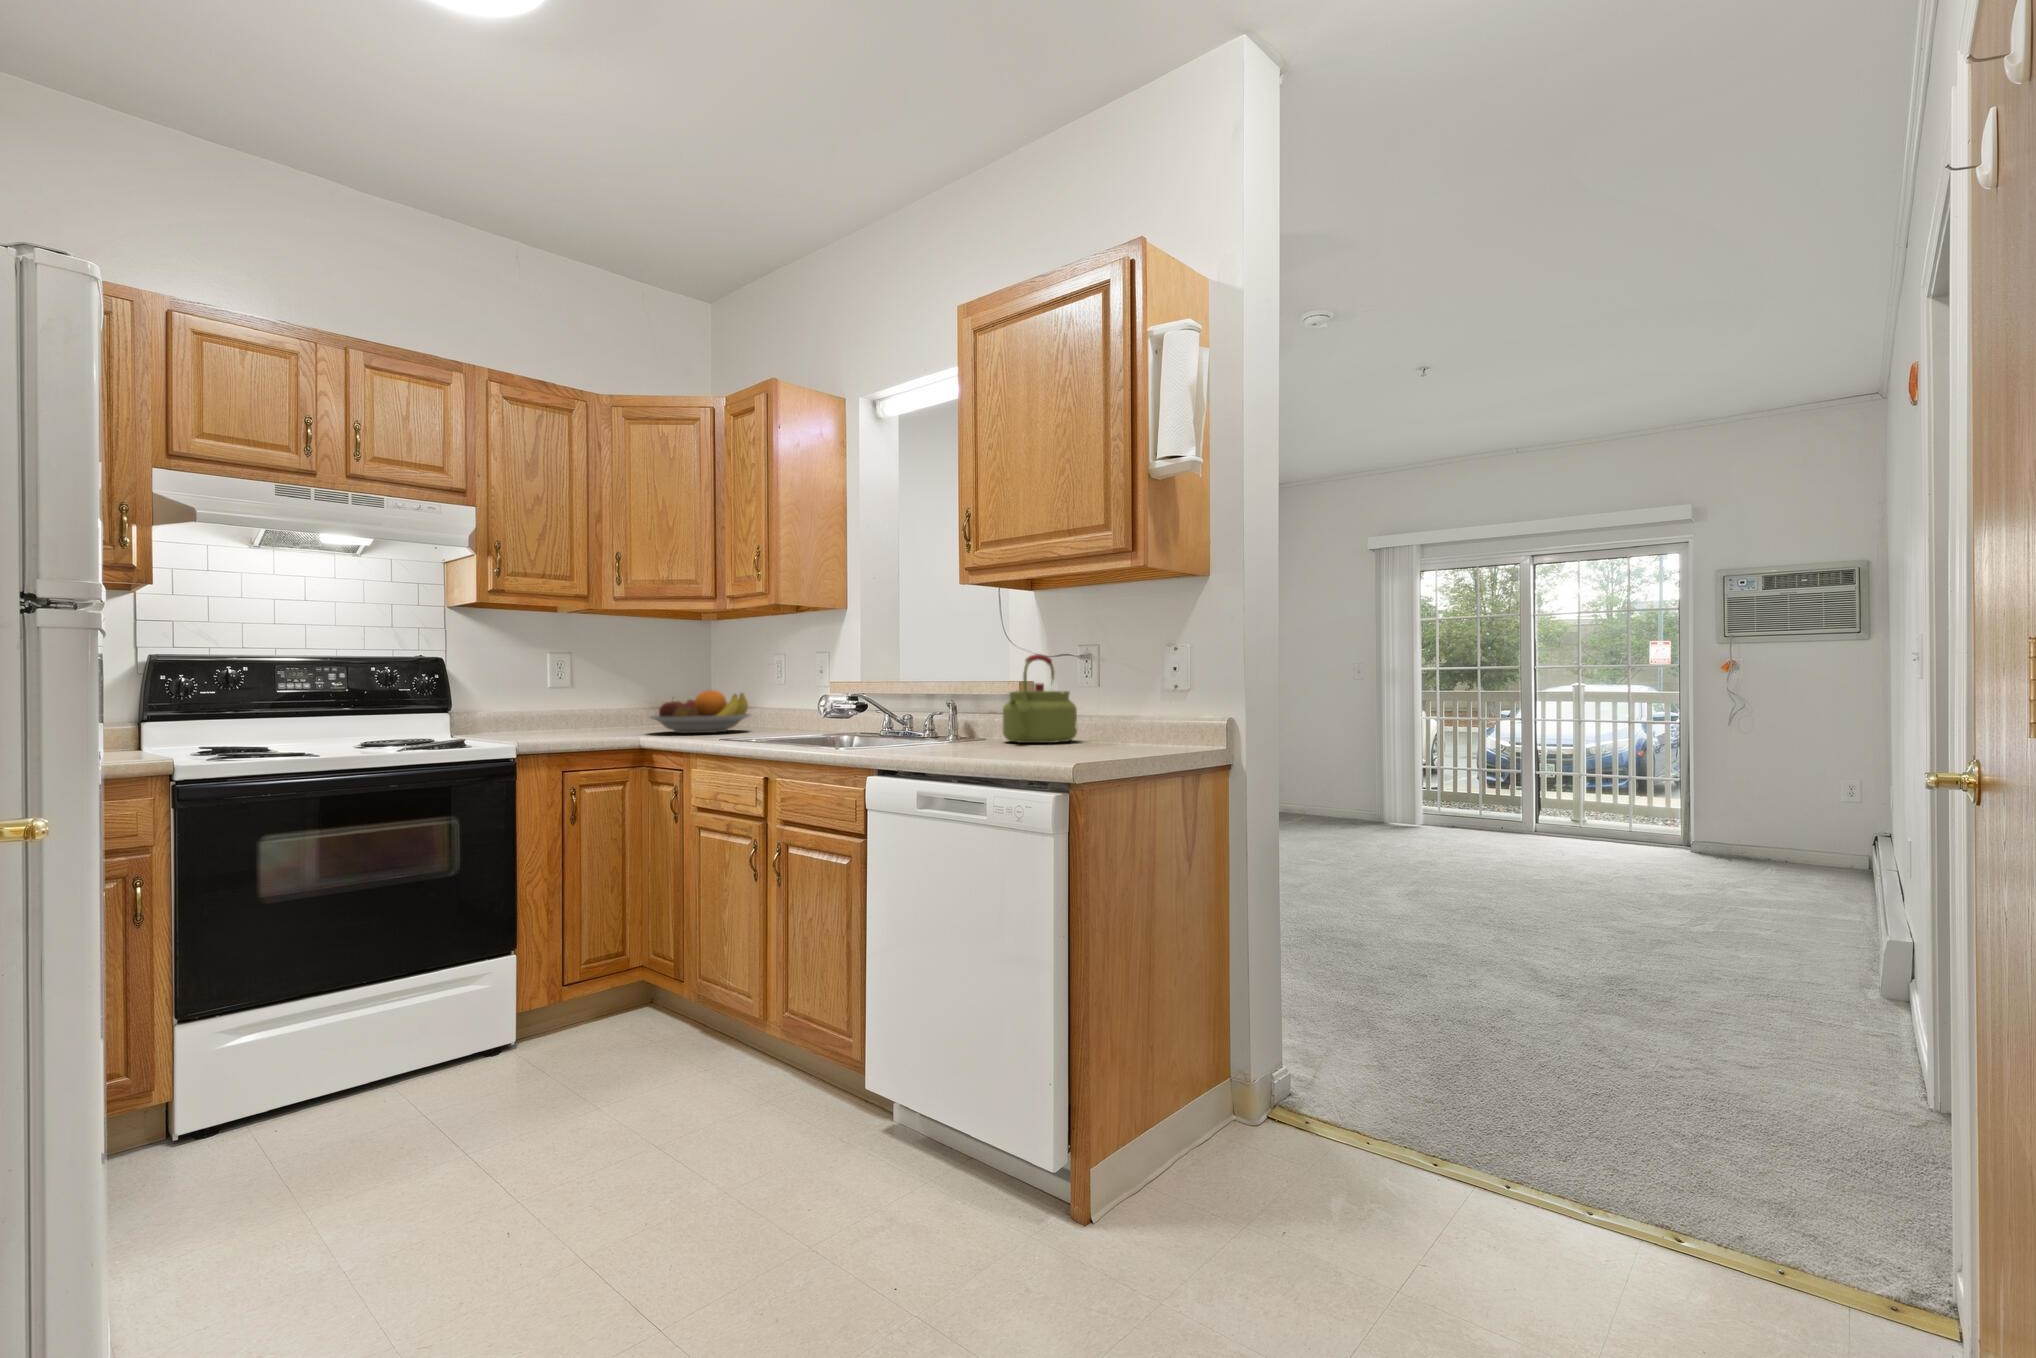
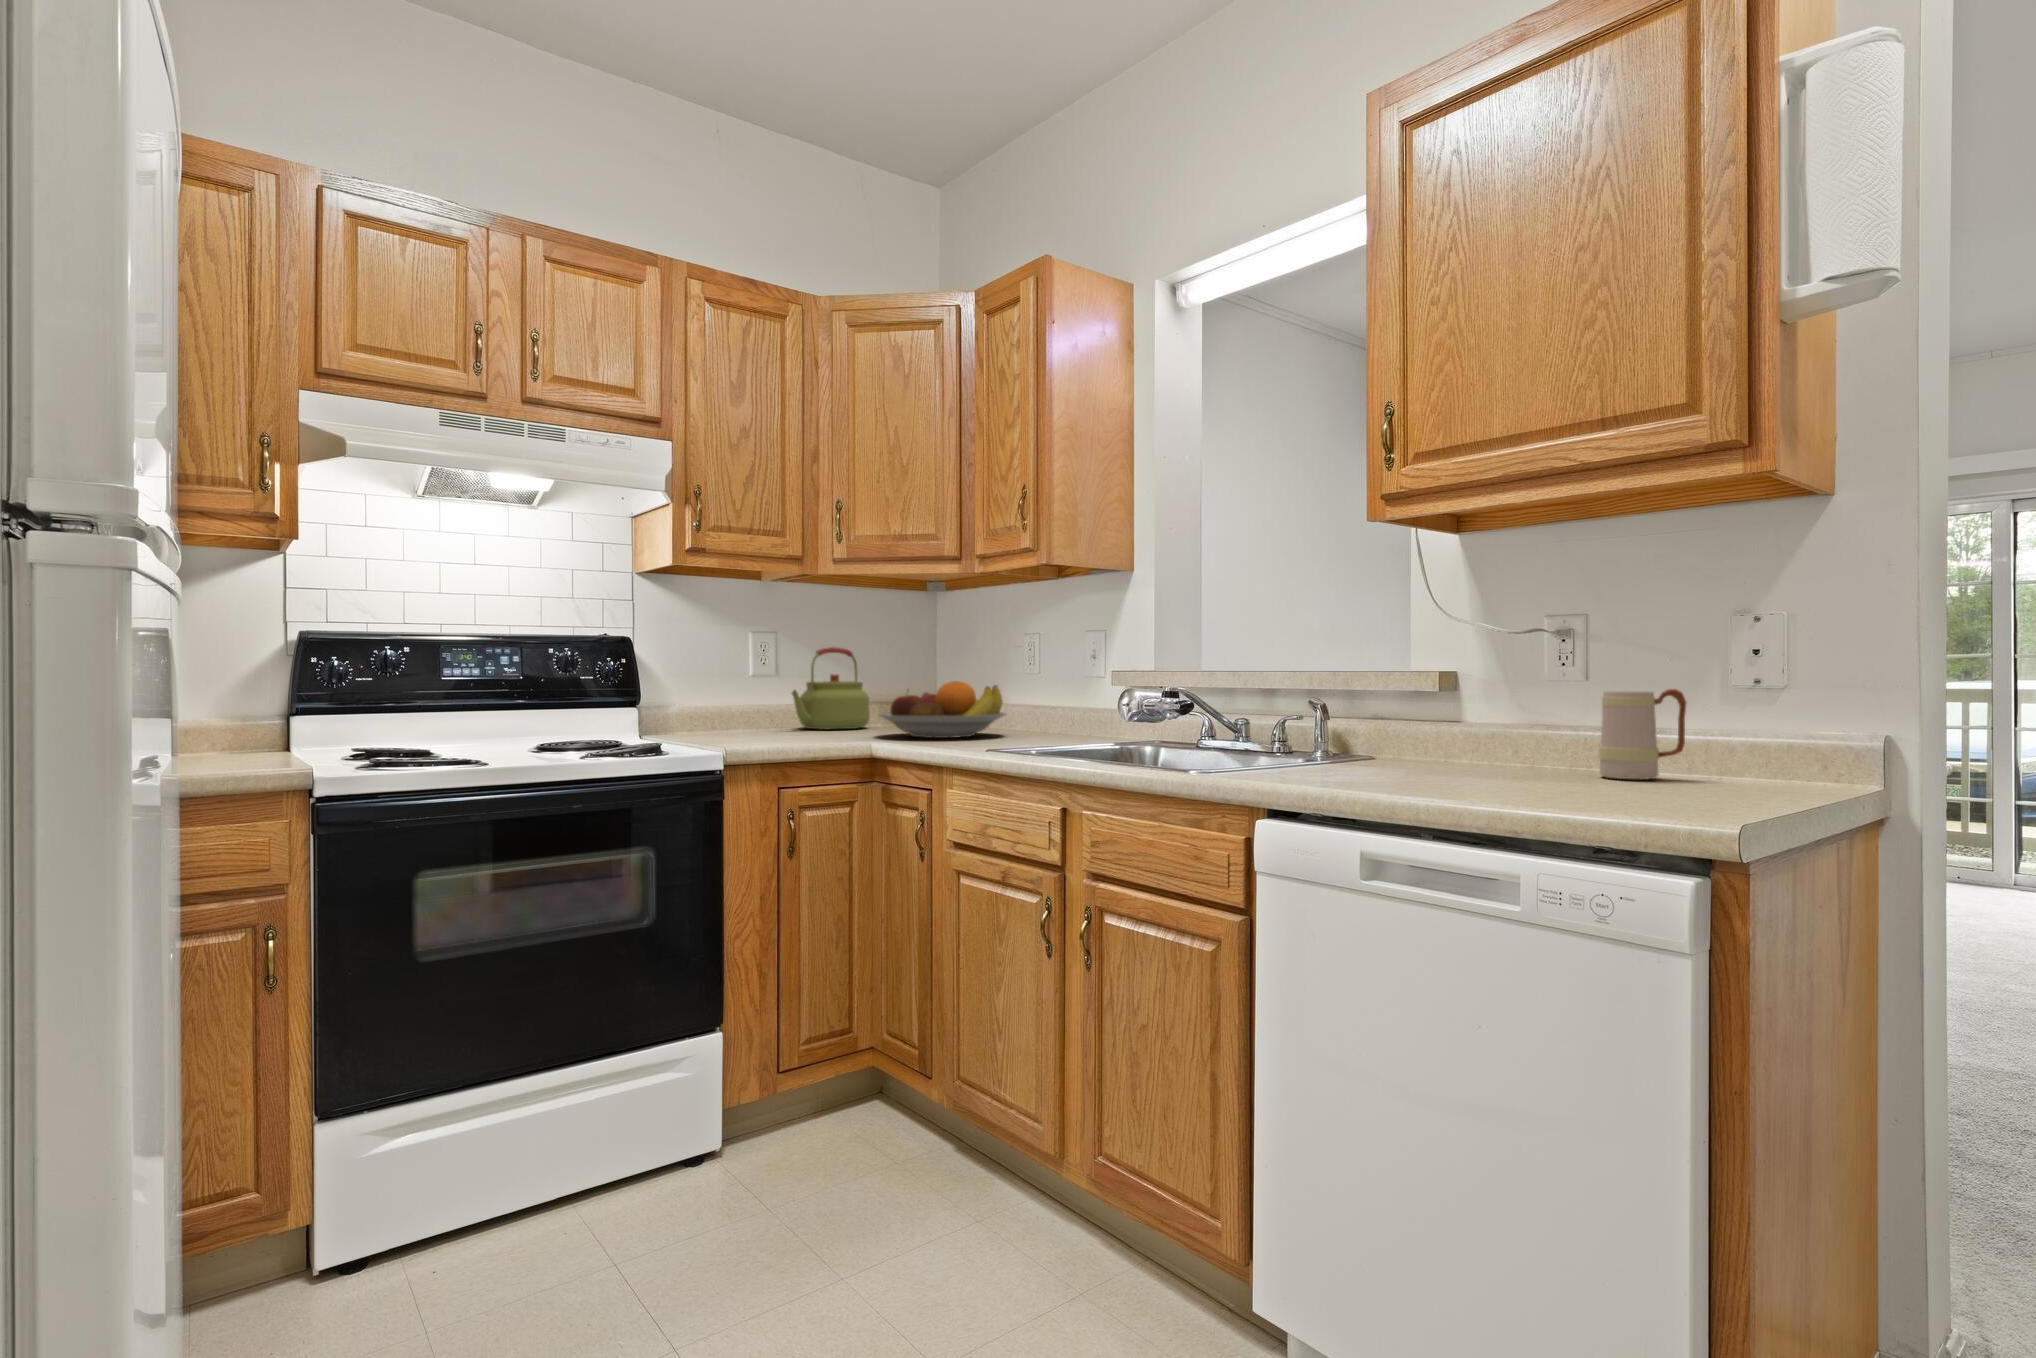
kettle: present [1003,654,1077,743] -> present [792,647,870,729]
mug: none [1101,689,1148,746] -> present [1599,689,1686,779]

